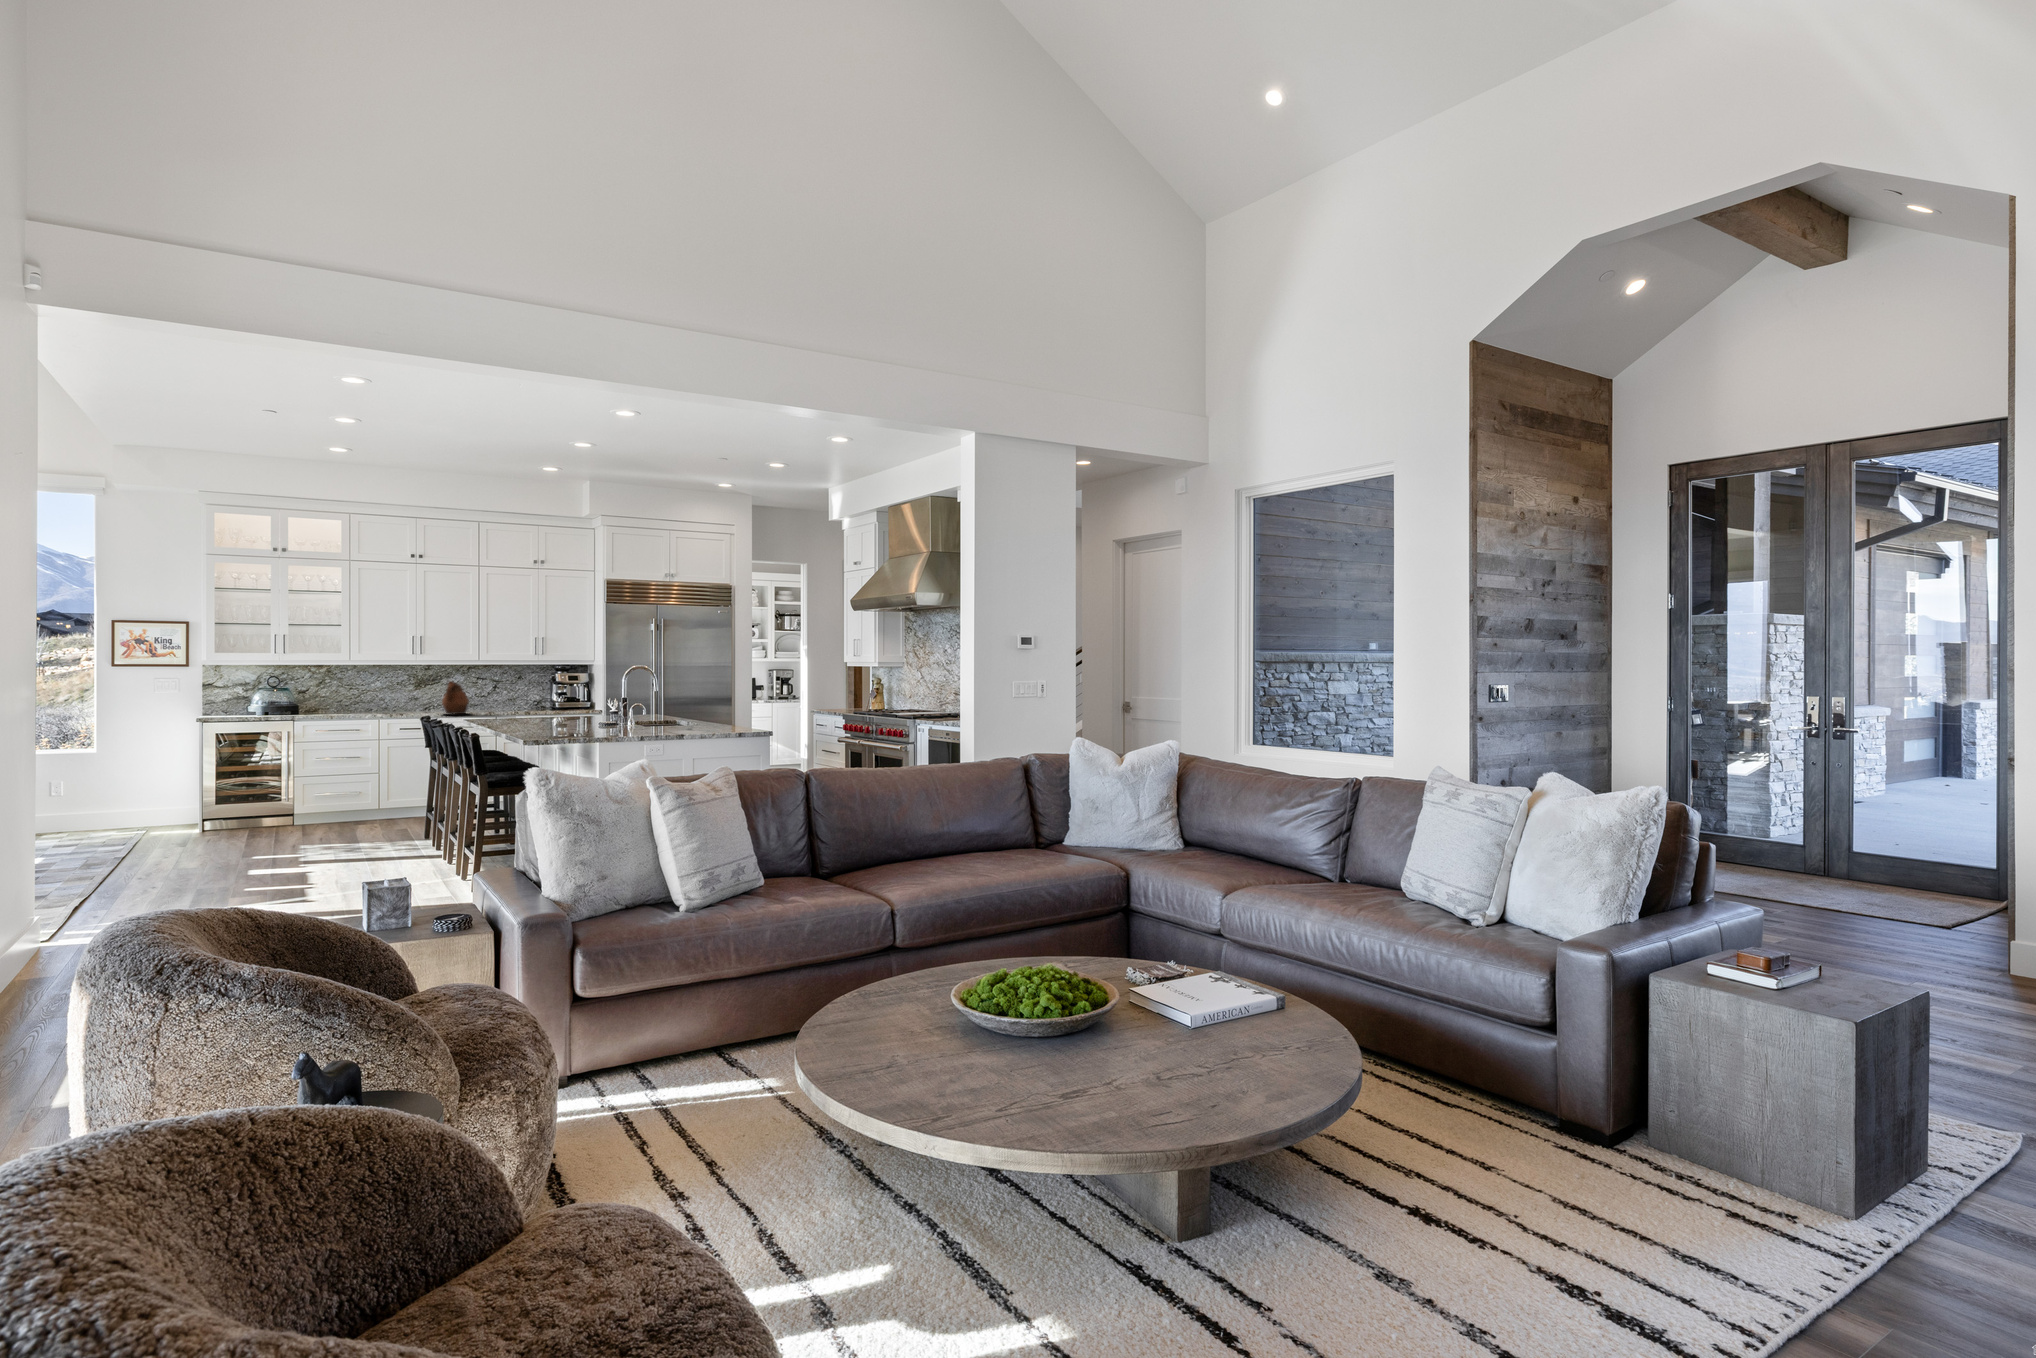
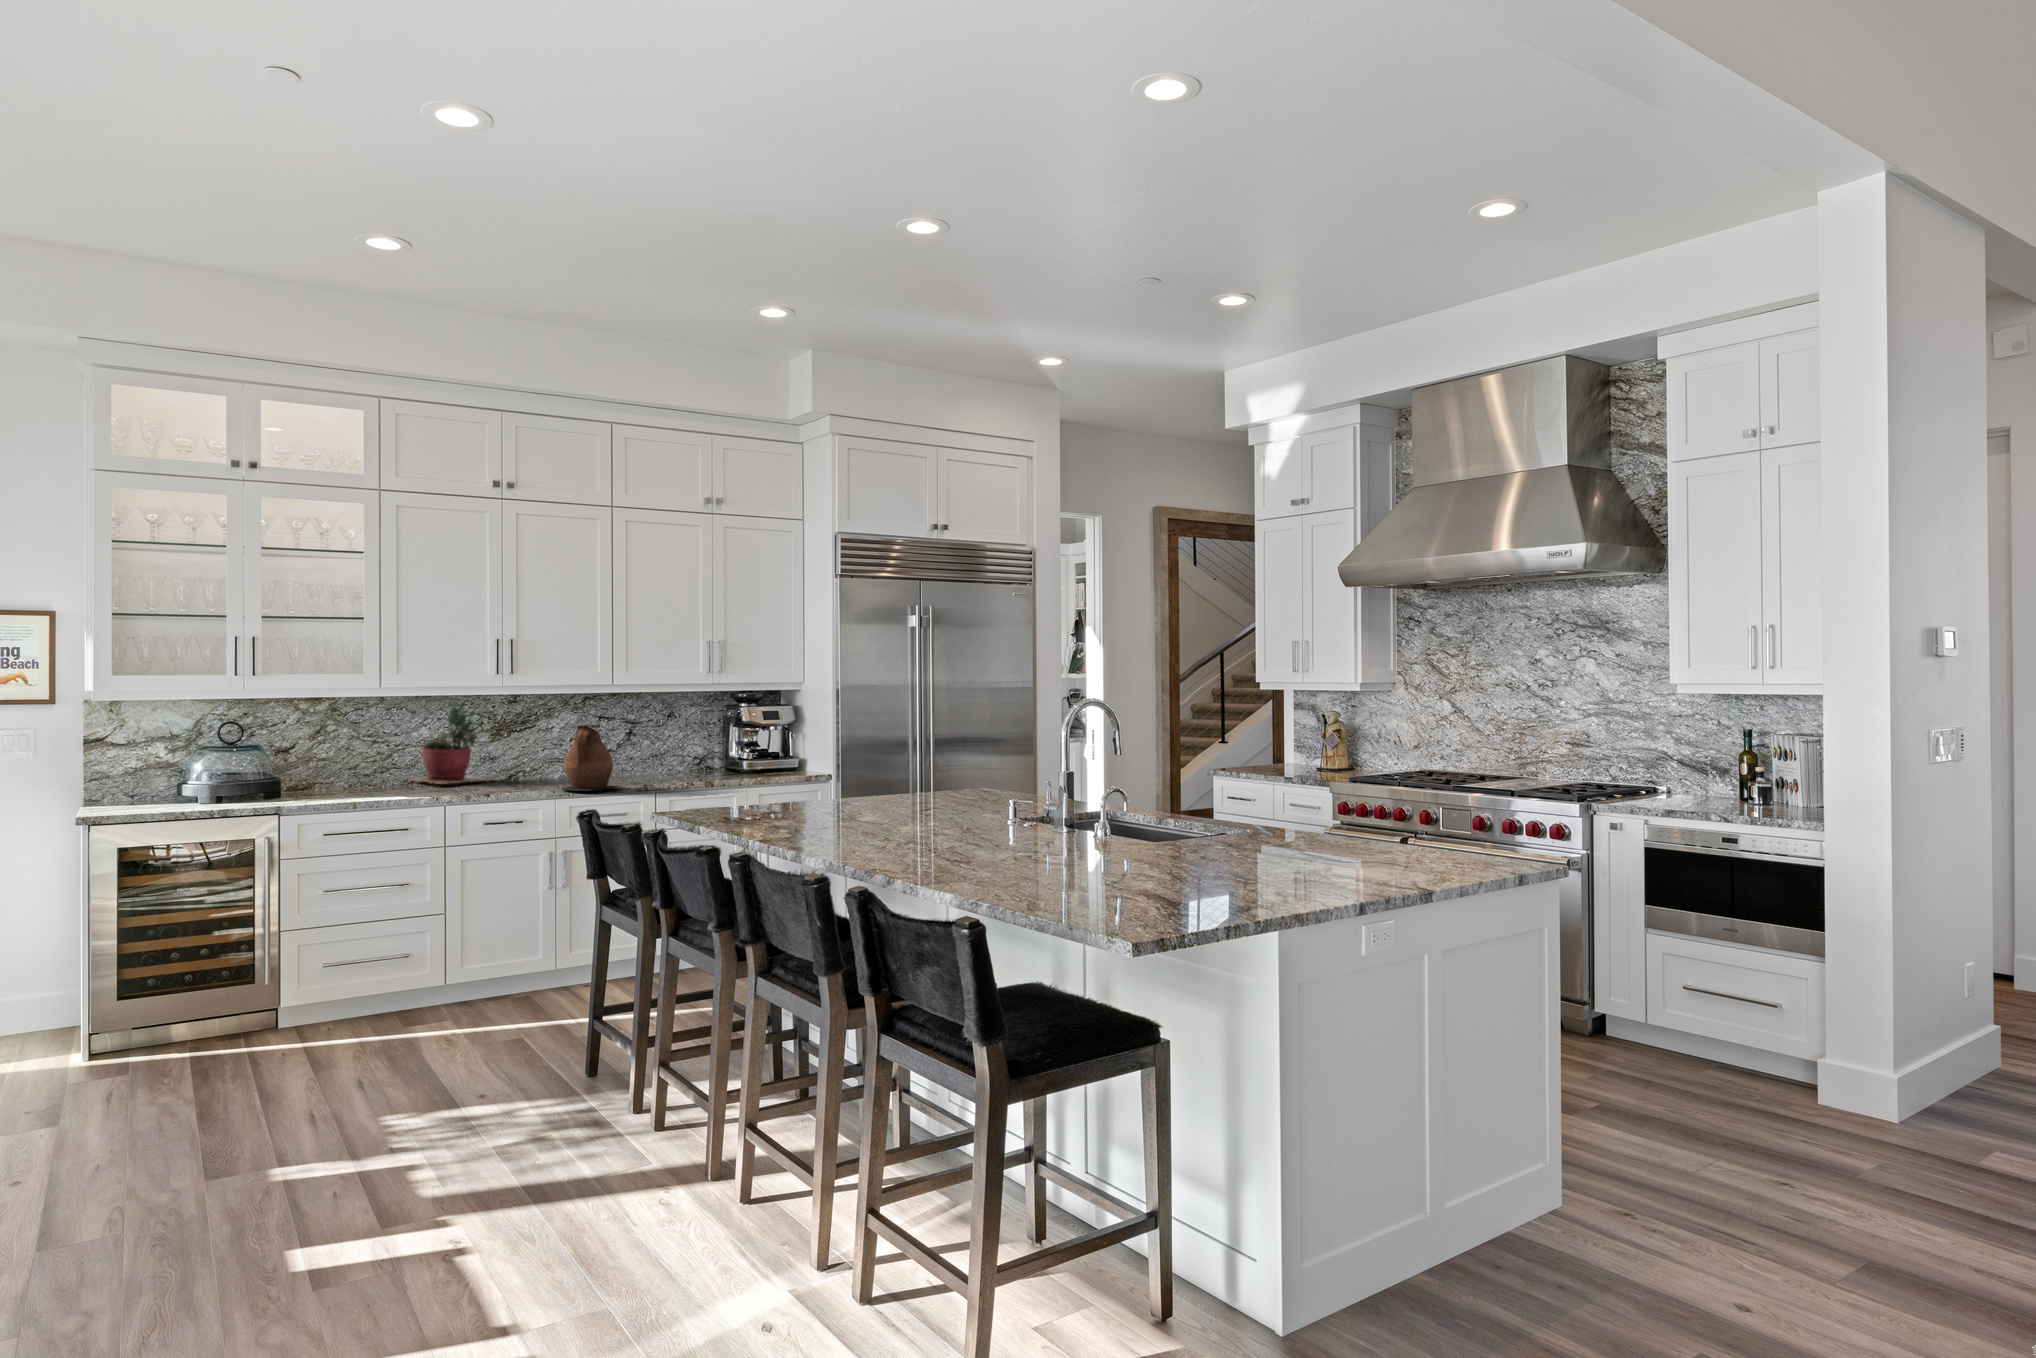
succulent plant: none [368,669,417,710] -> present [413,703,490,784]

